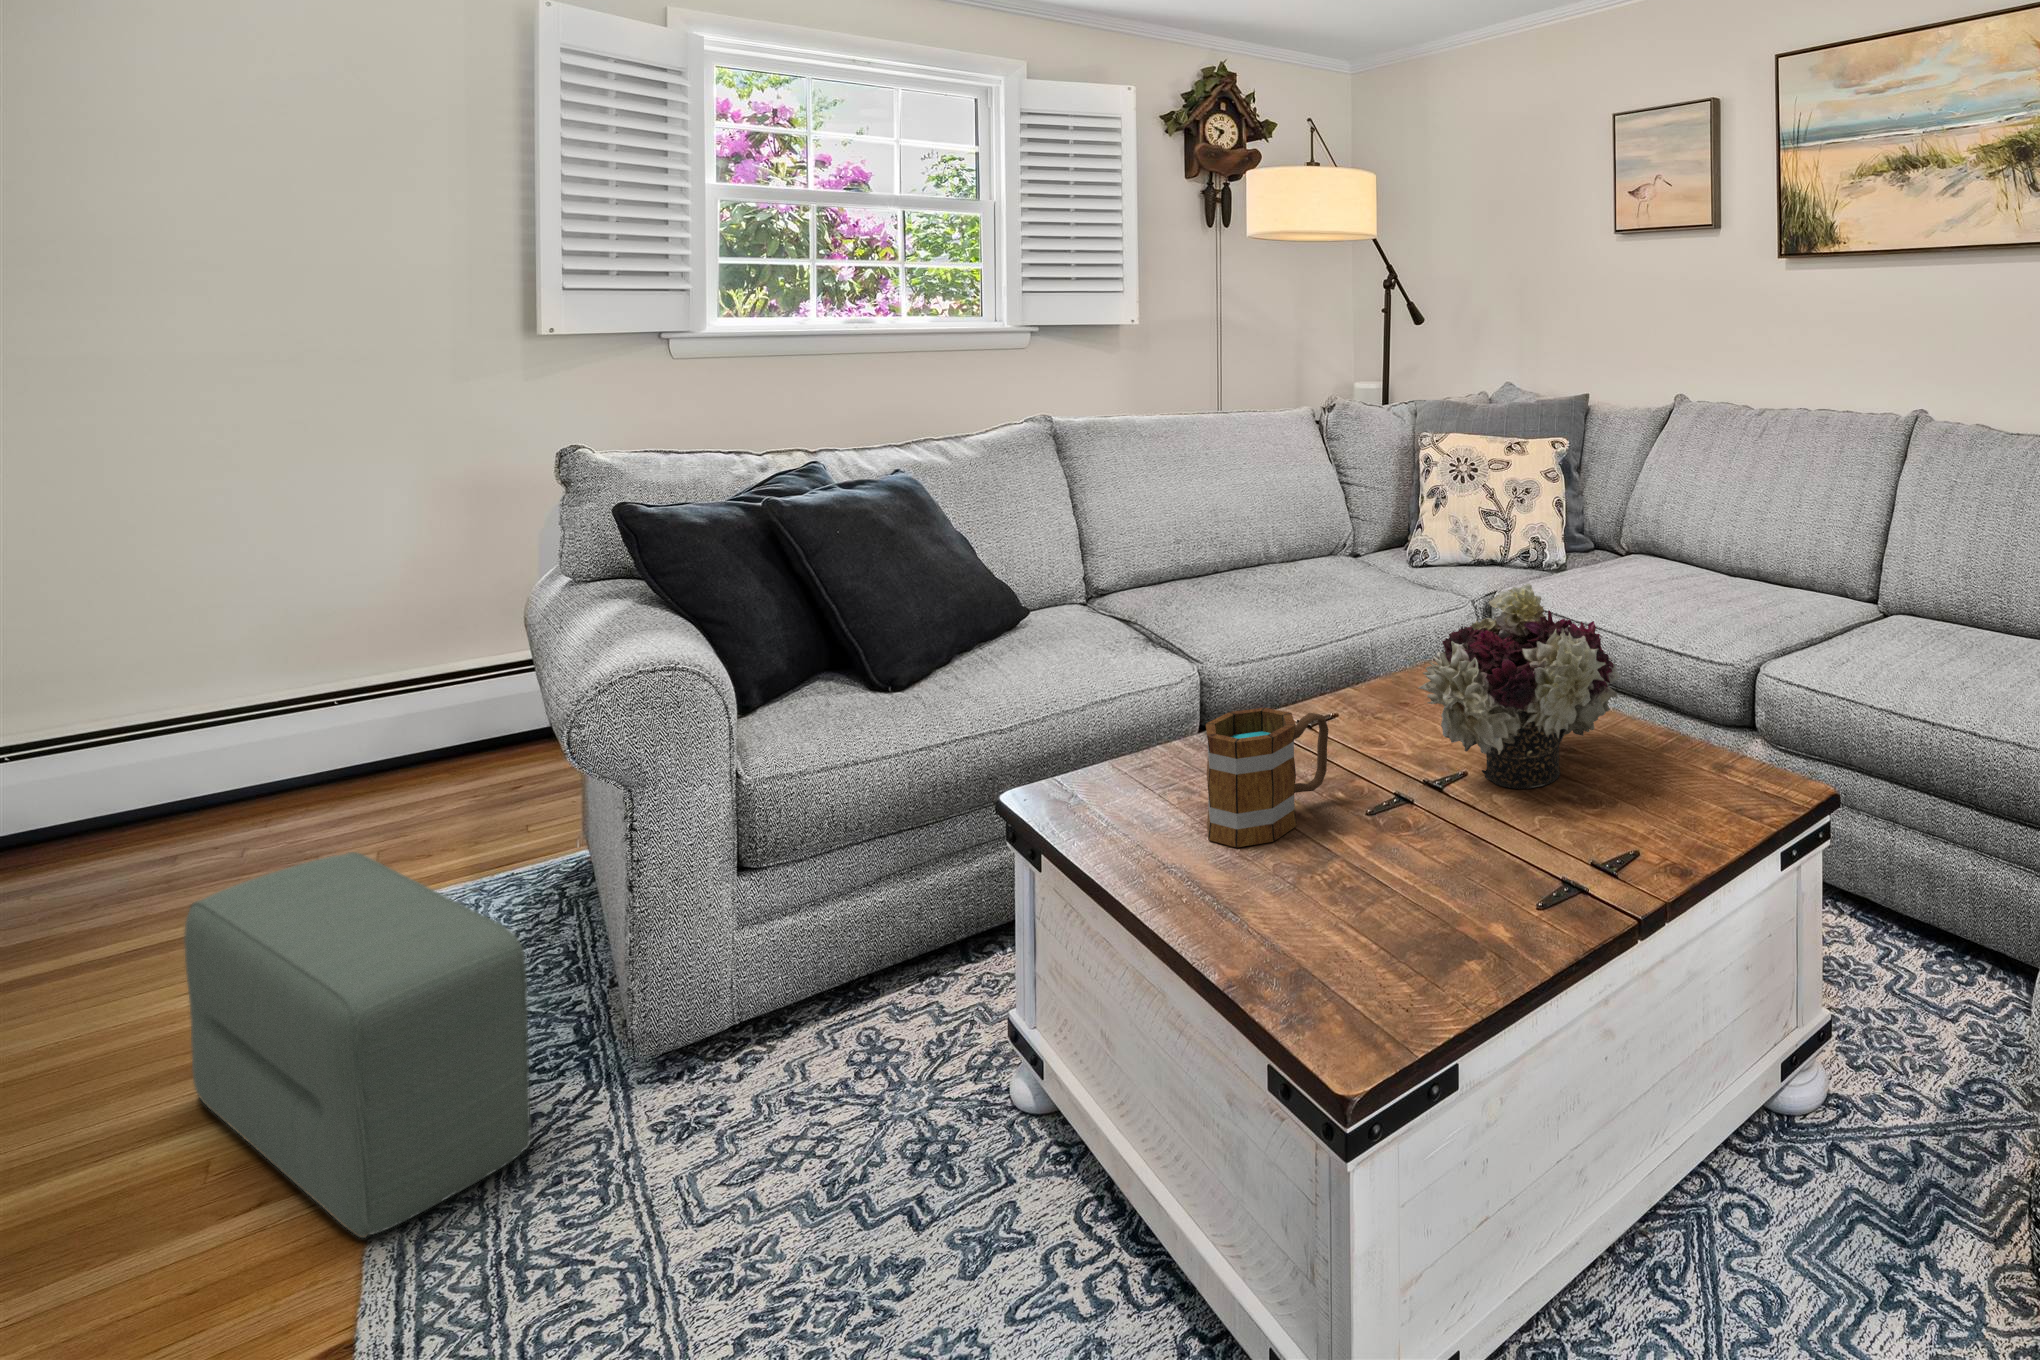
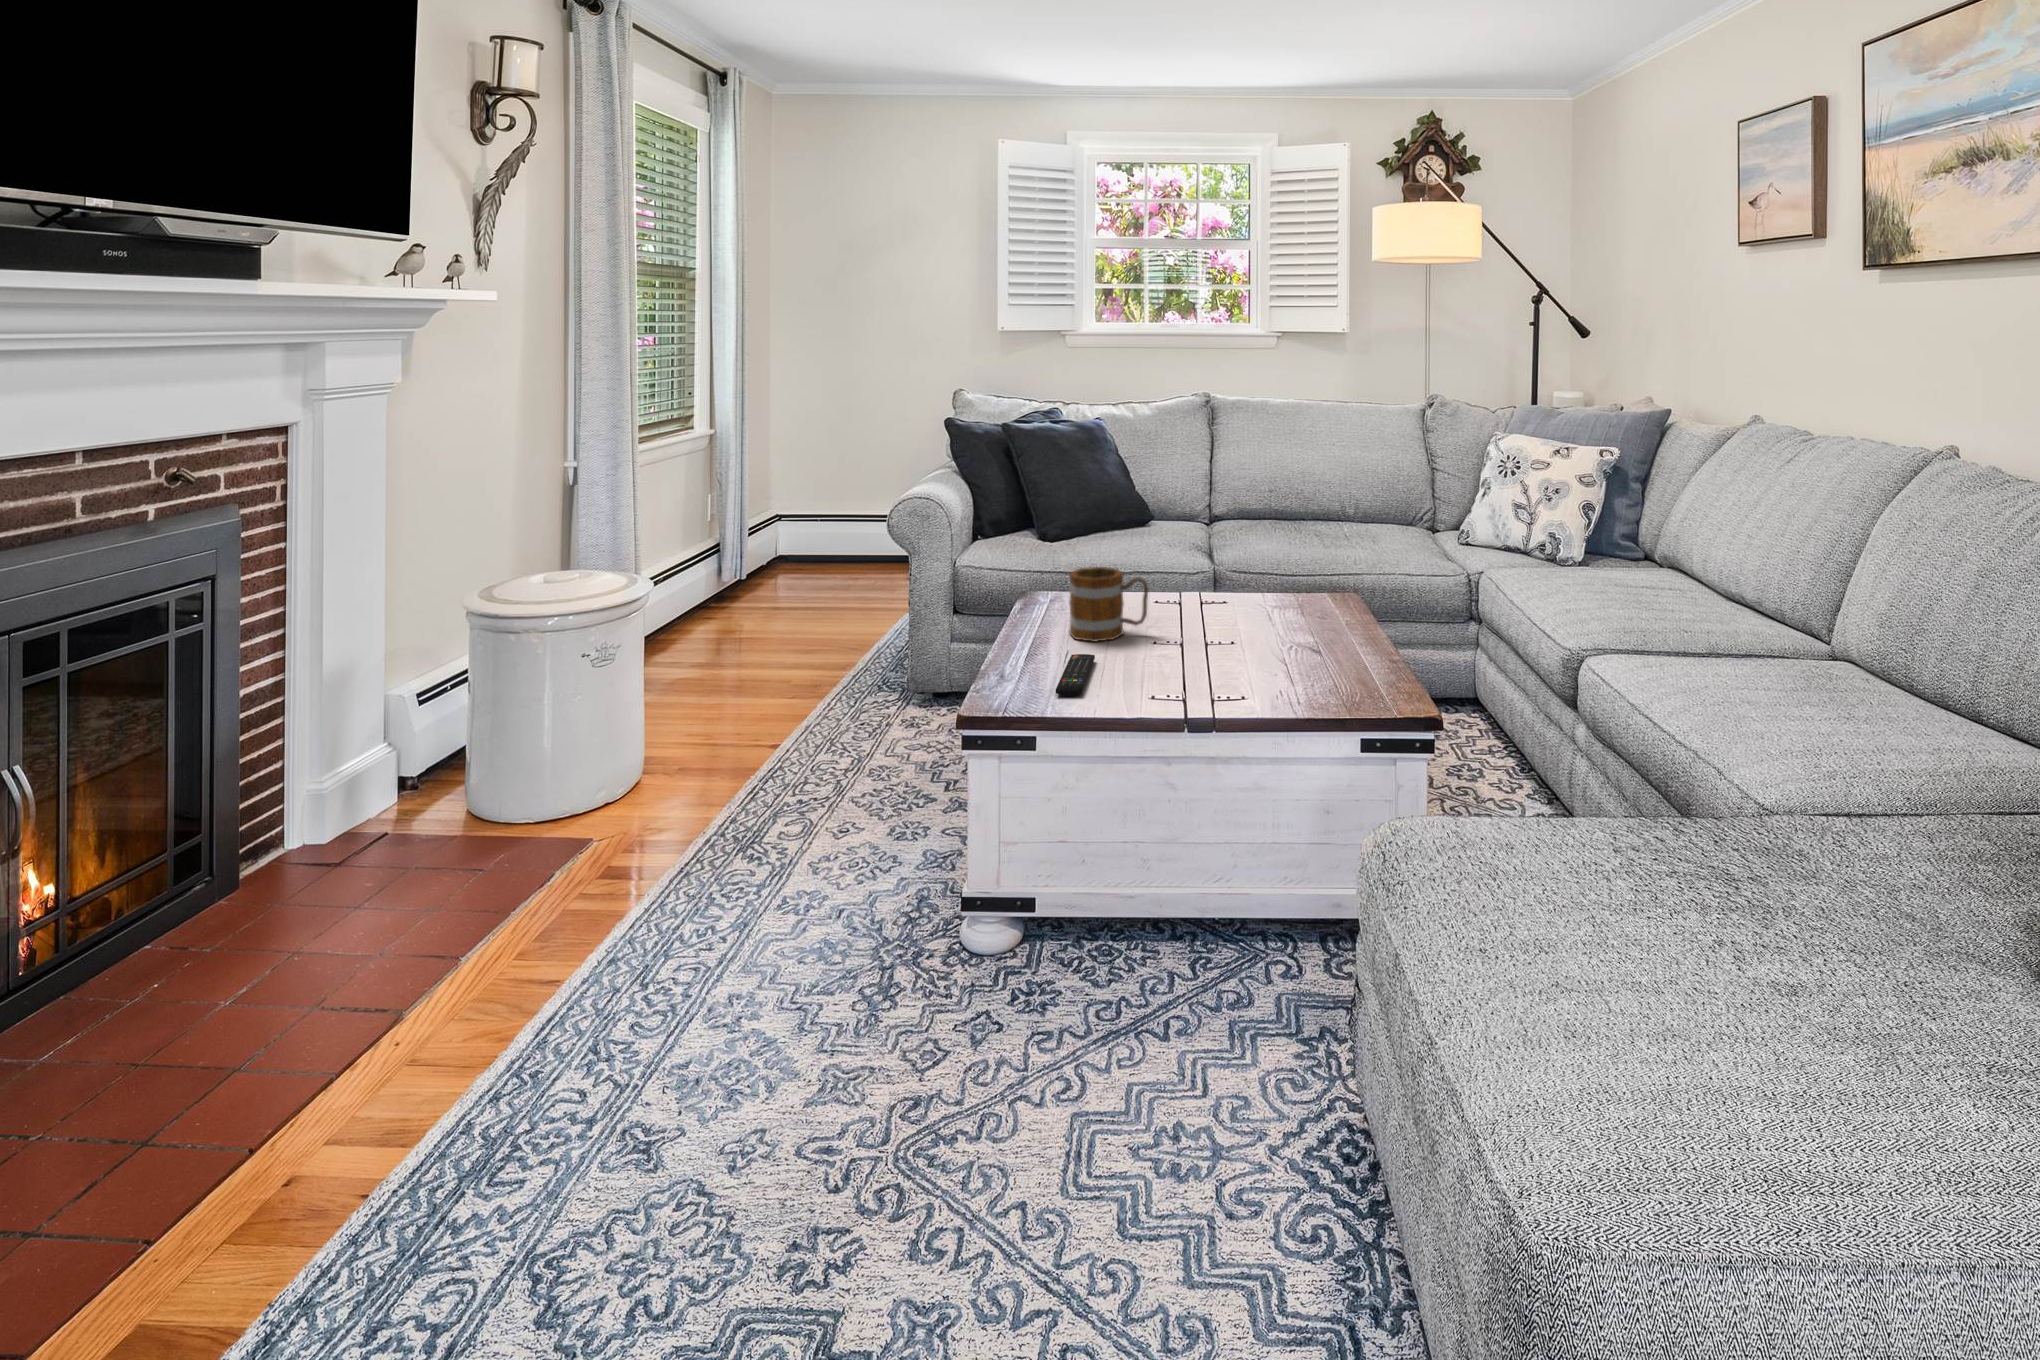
flower arrangement: present [1418,584,1620,789] -> none [1191,520,1343,661]
pouf: present [184,852,531,1238] -> none [802,572,869,719]
remote control: none [1307,865,1448,964] -> present [1056,654,1095,696]

